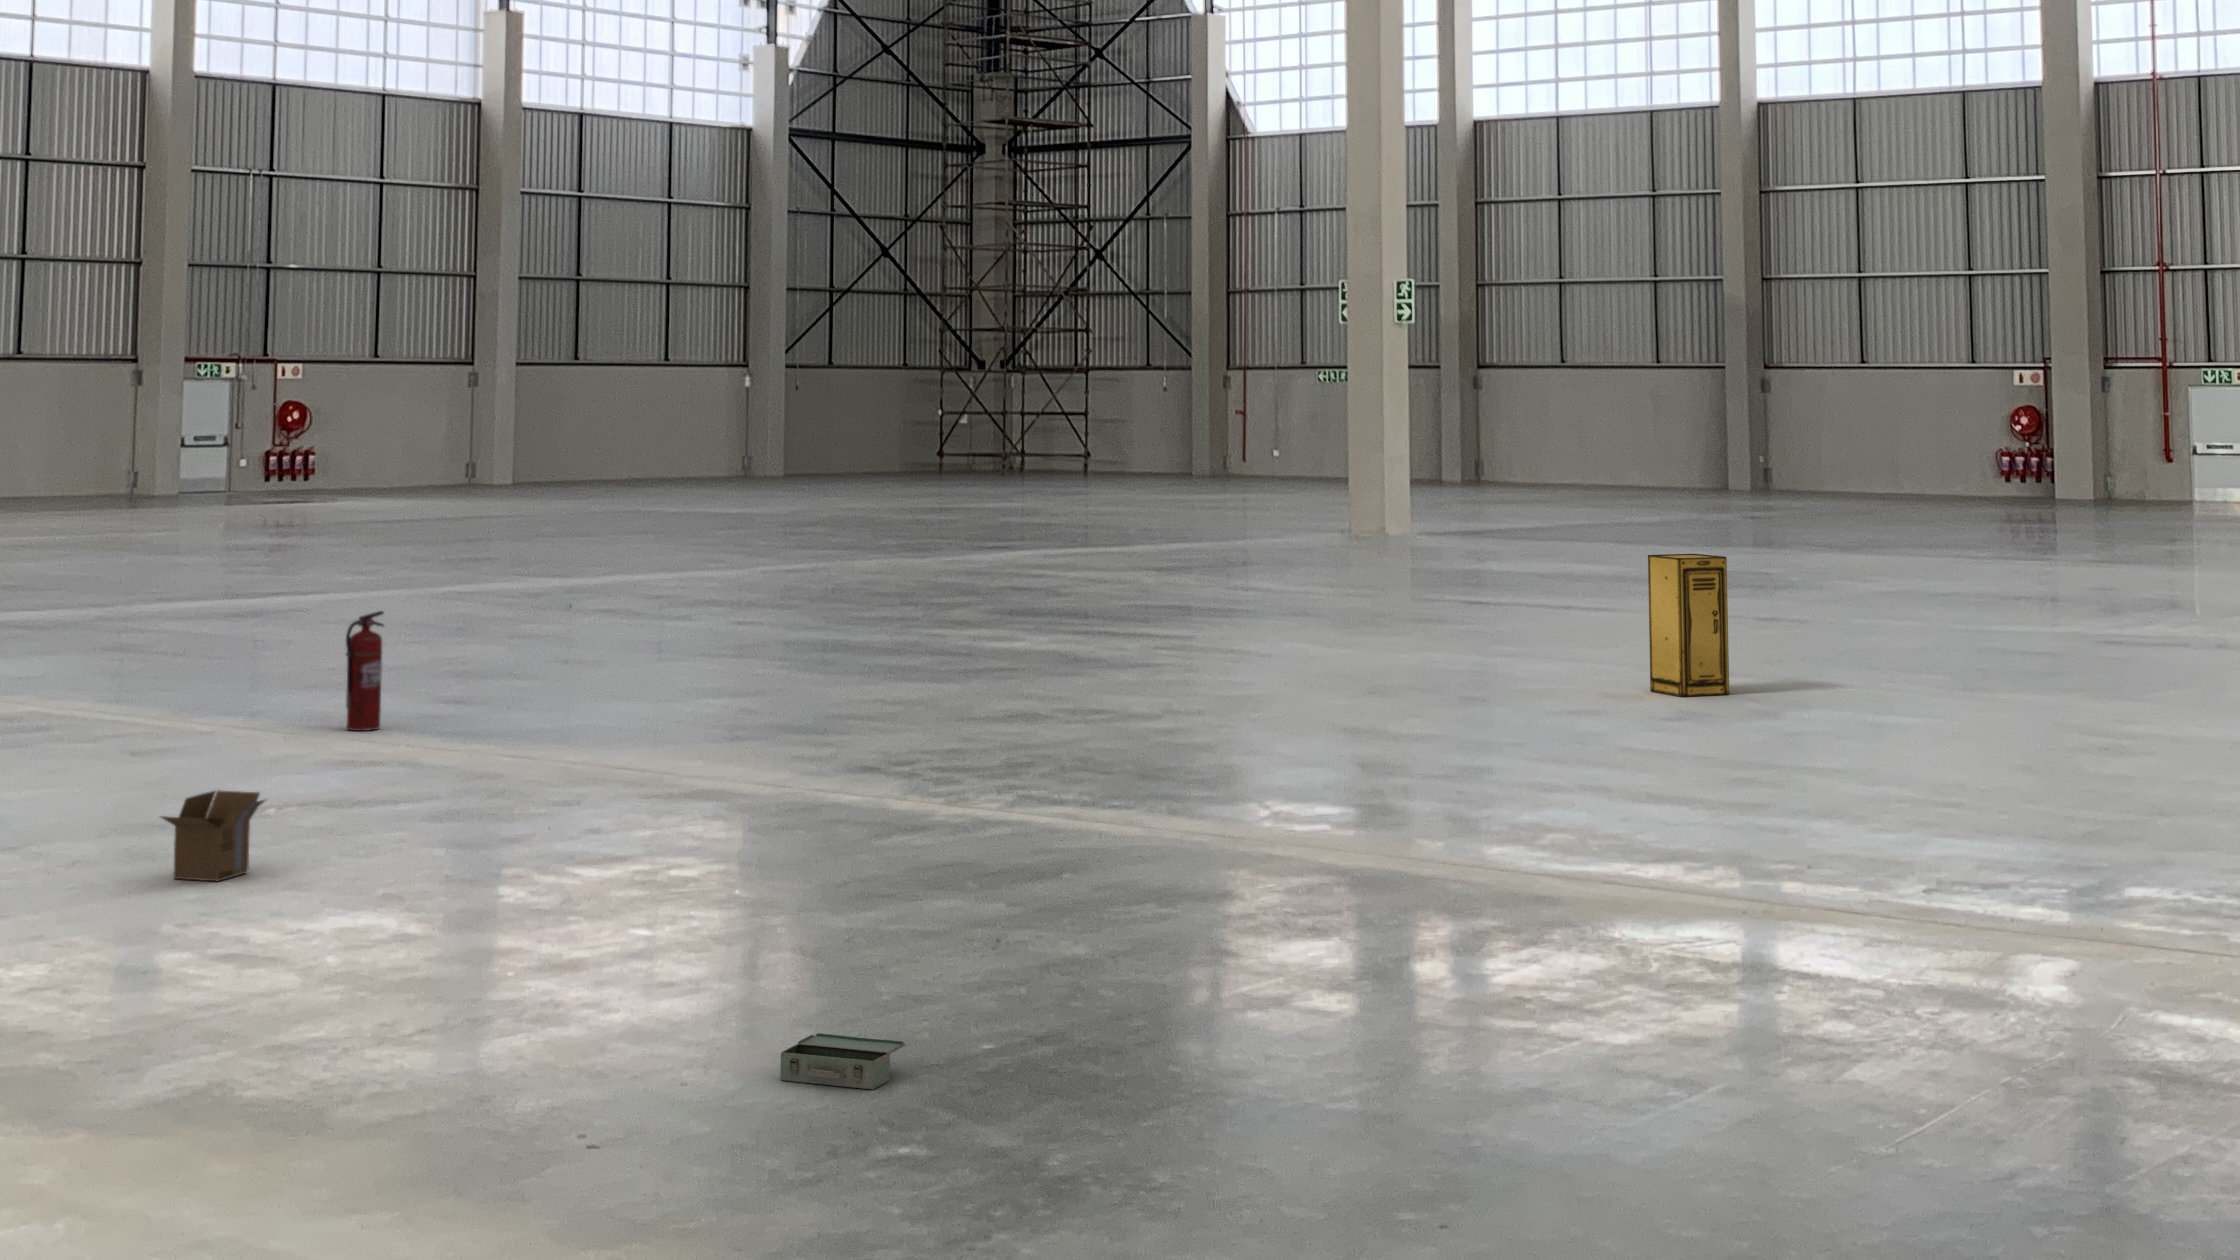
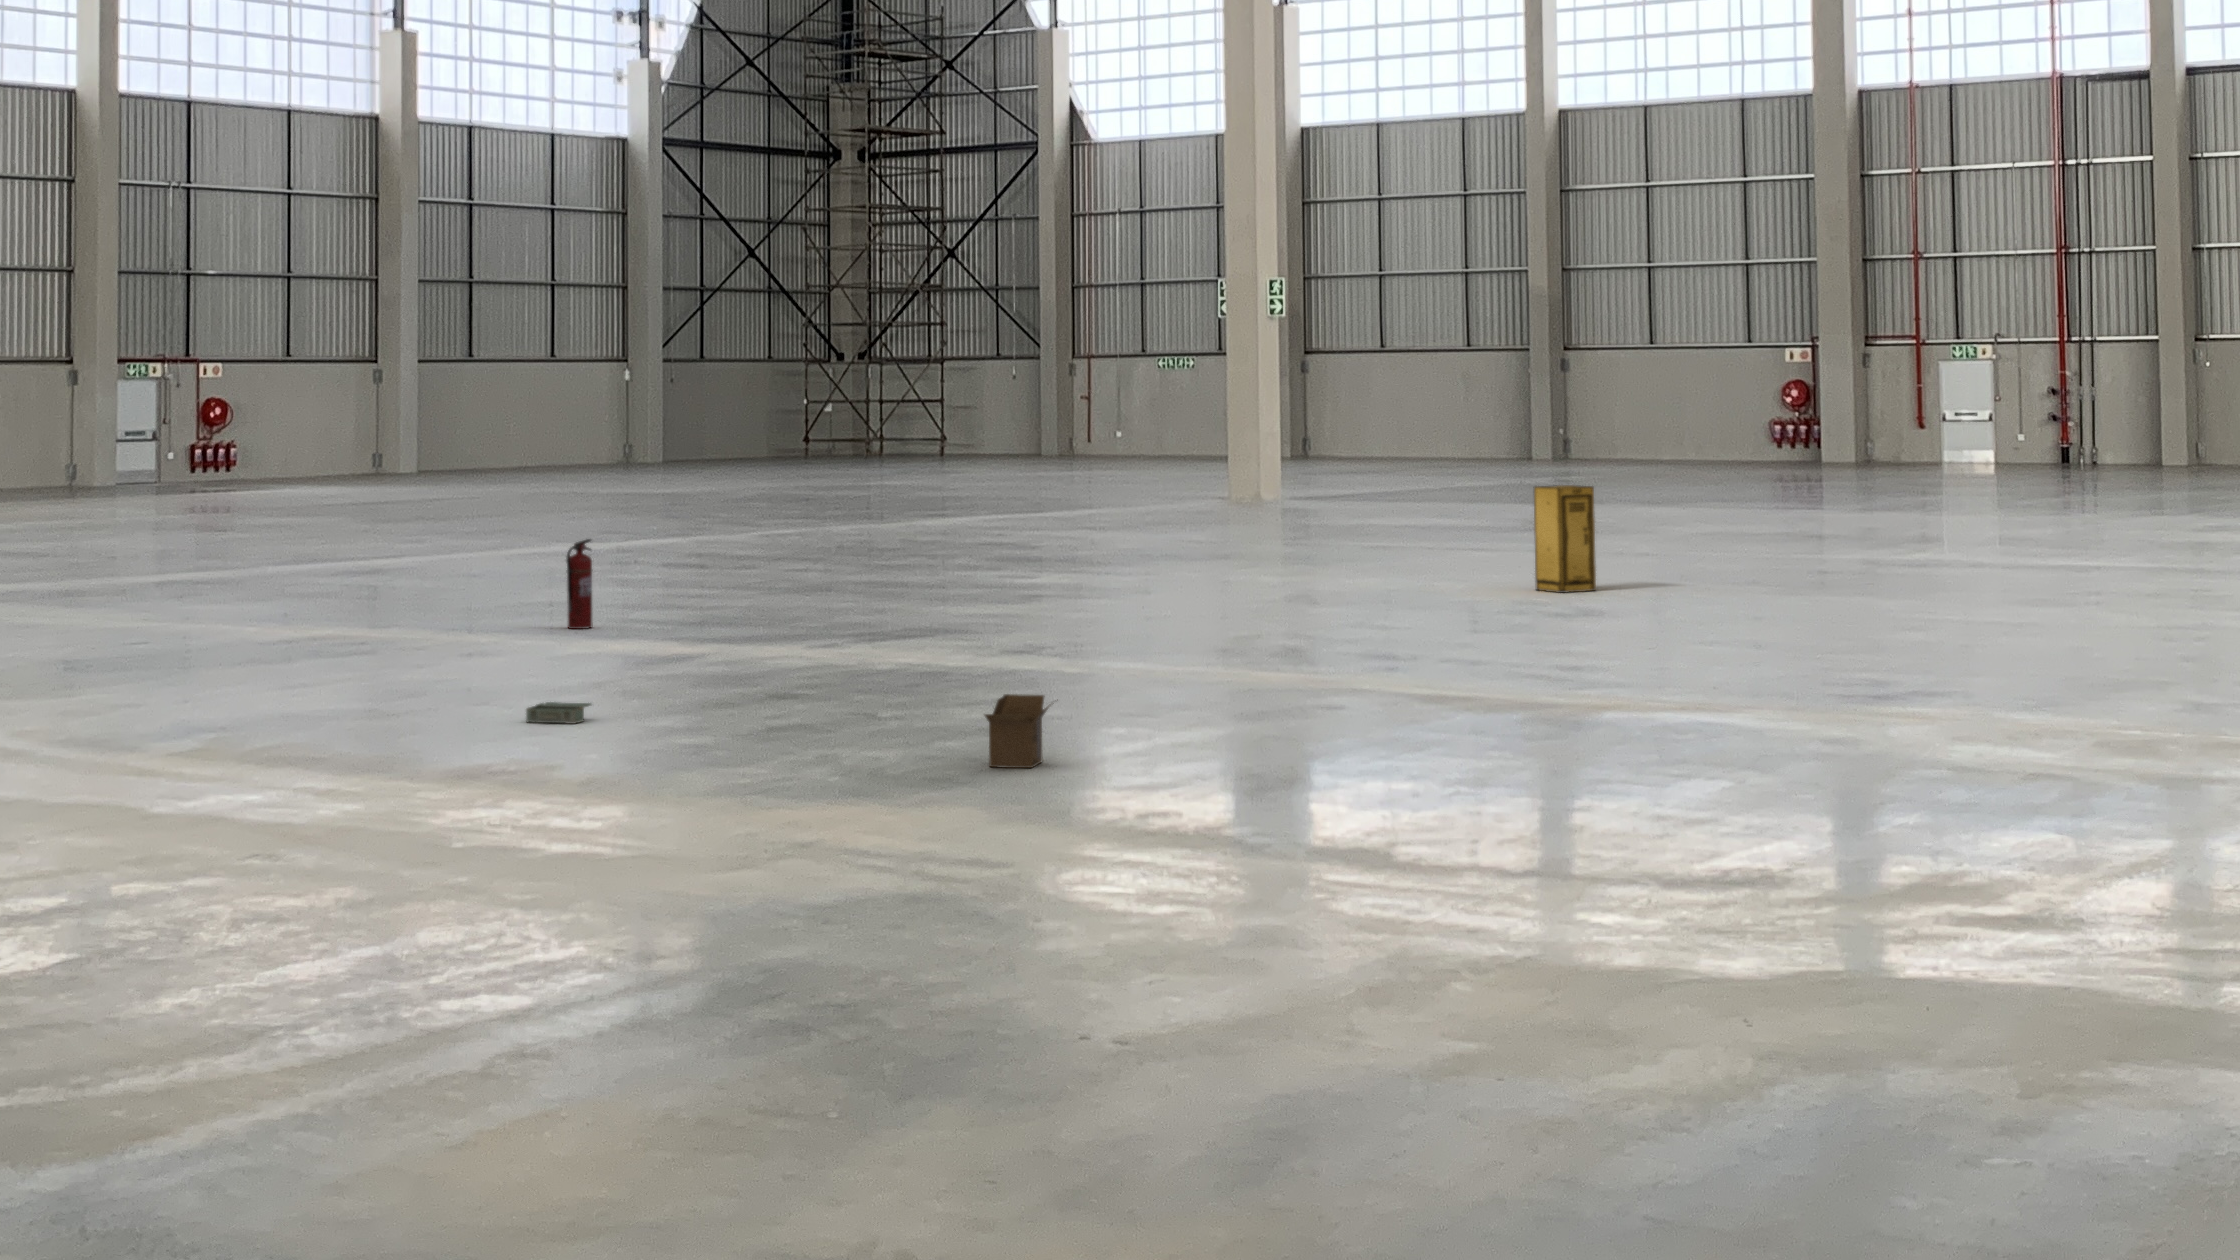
cardboard box: present [161,791,265,881] -> present [985,694,1048,768]
toolbox: present [781,1033,905,1089] -> present [526,702,591,724]

